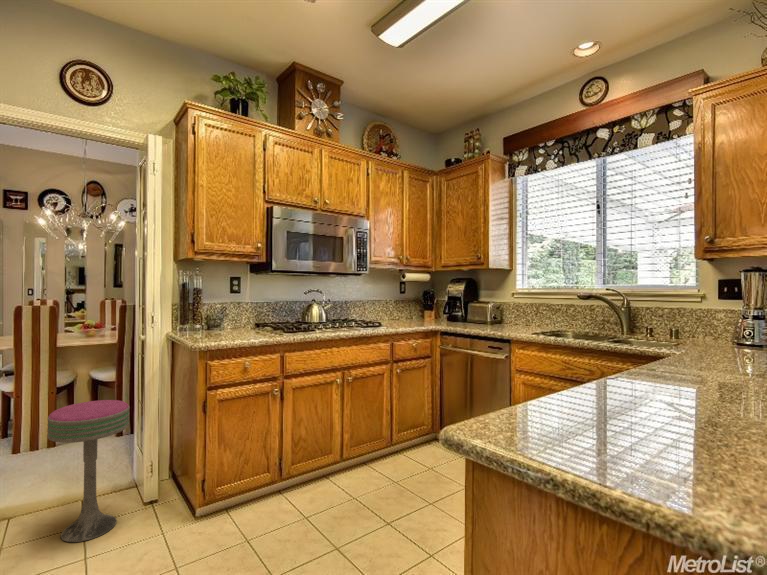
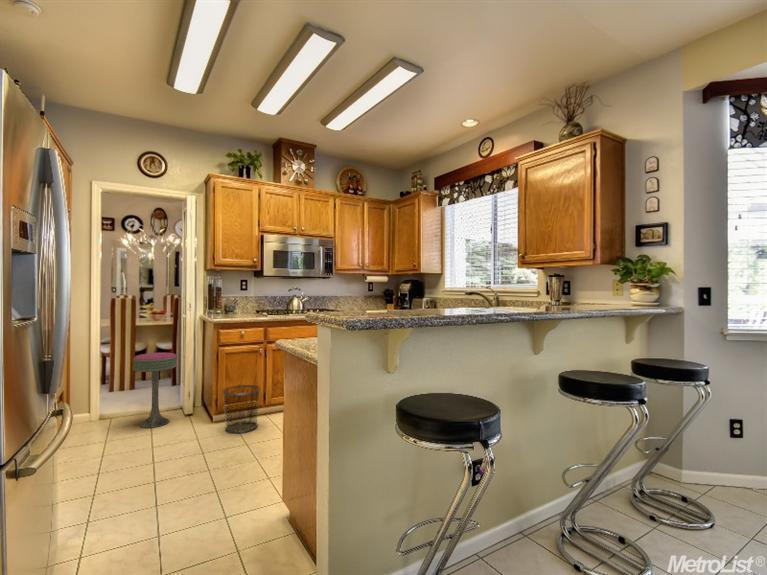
waste bin: none [217,452,283,547] -> present [223,385,260,433]

